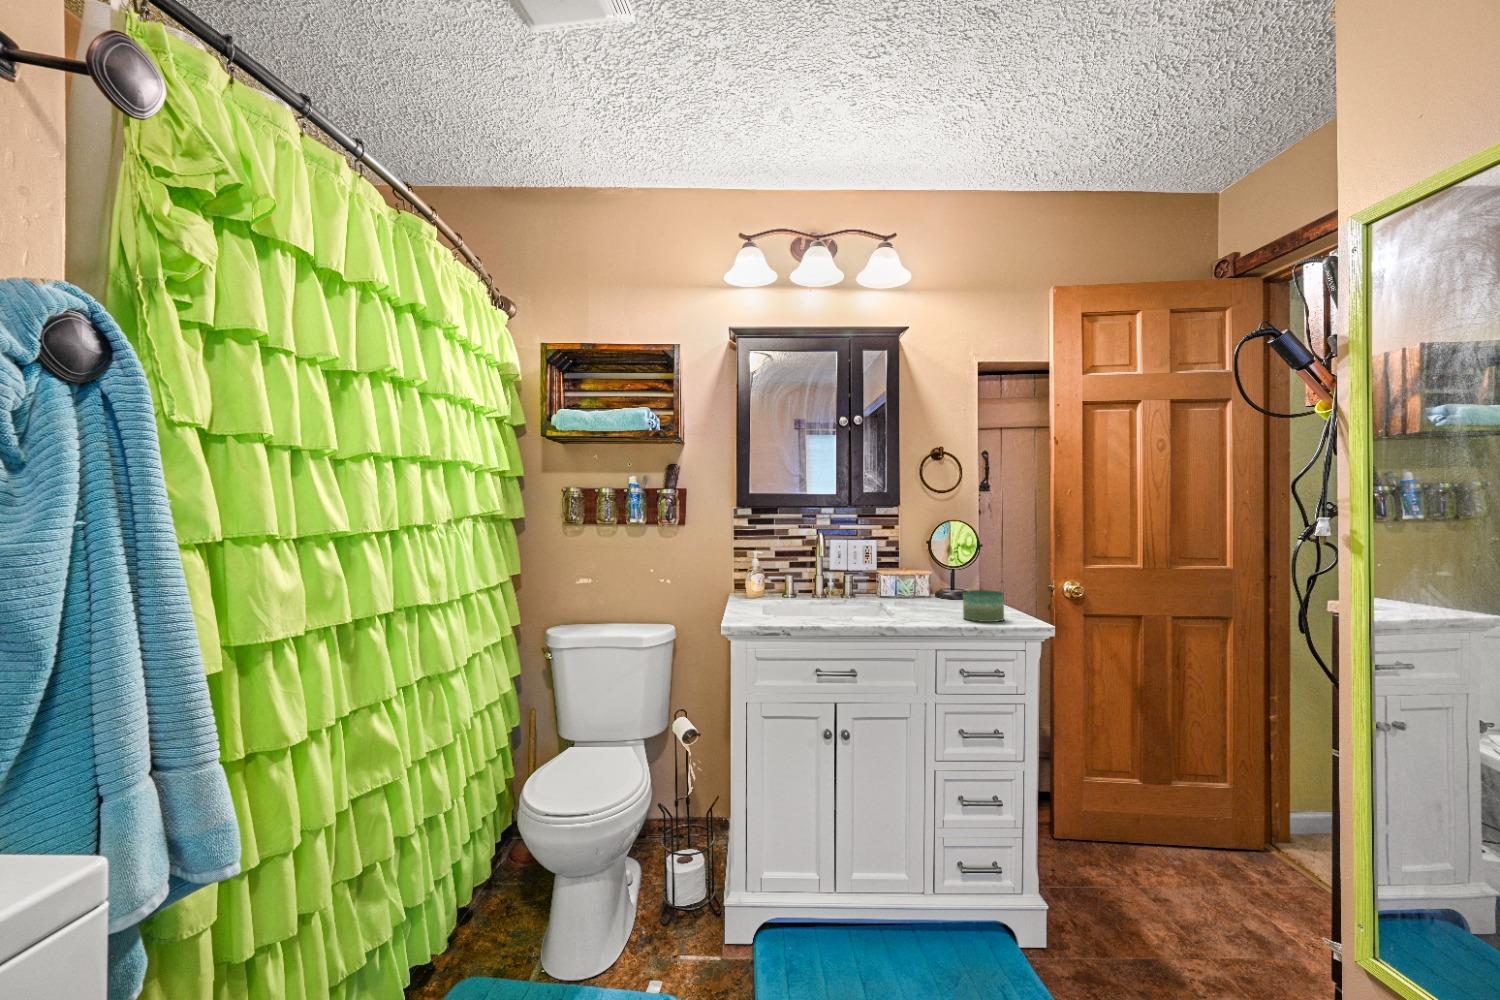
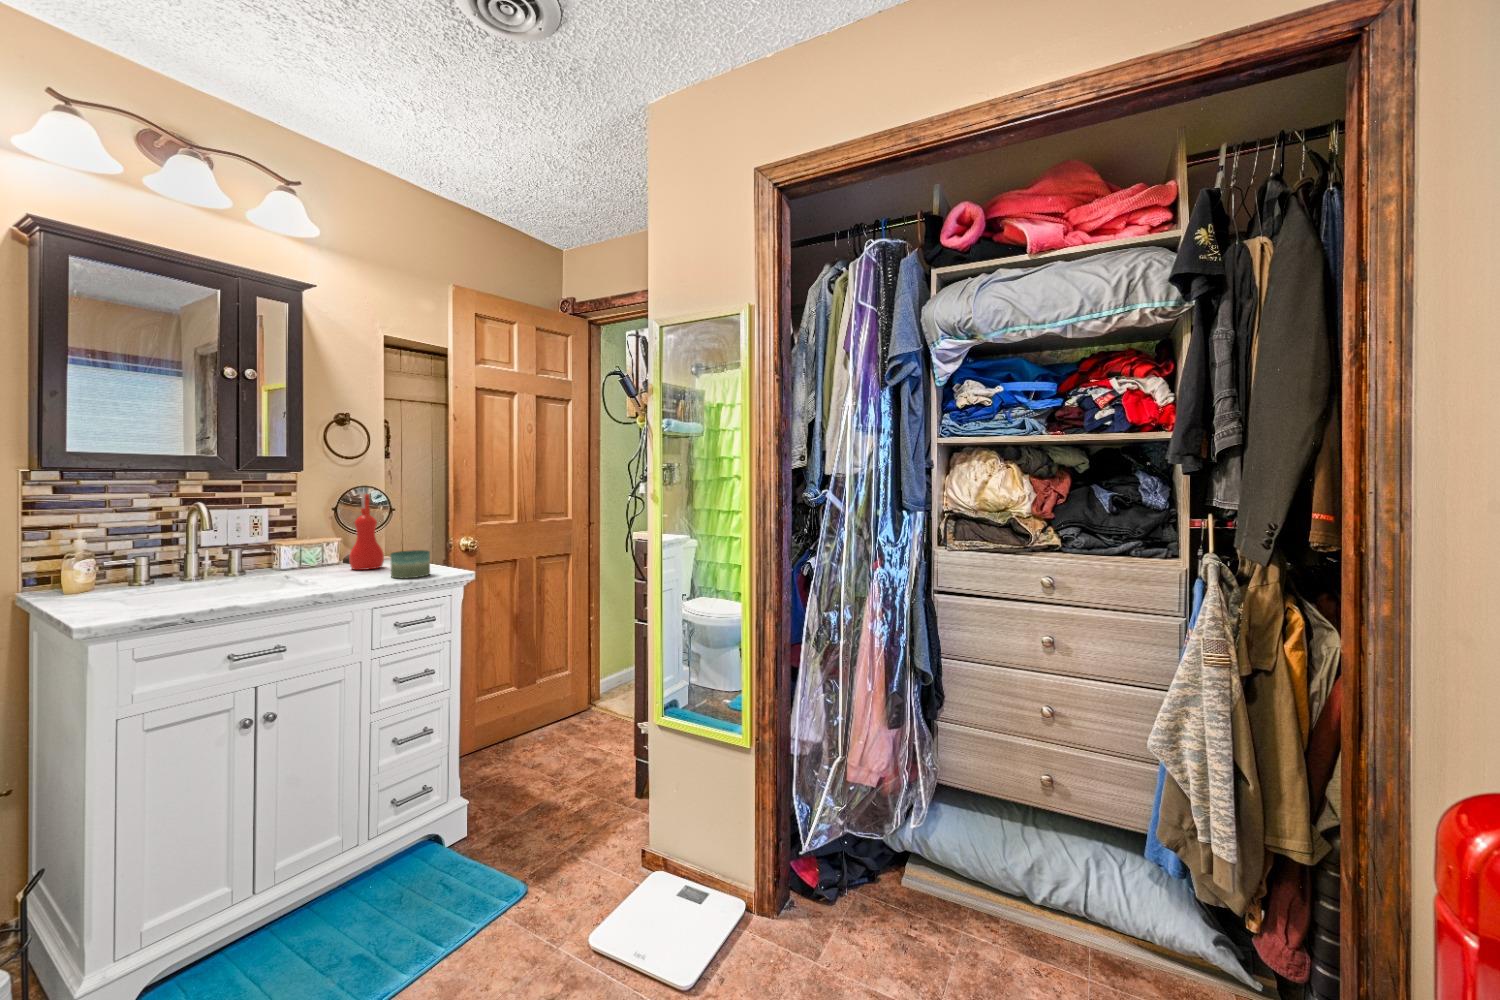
spray bottle: none [937,527,969,606] -> present [349,494,384,570]

